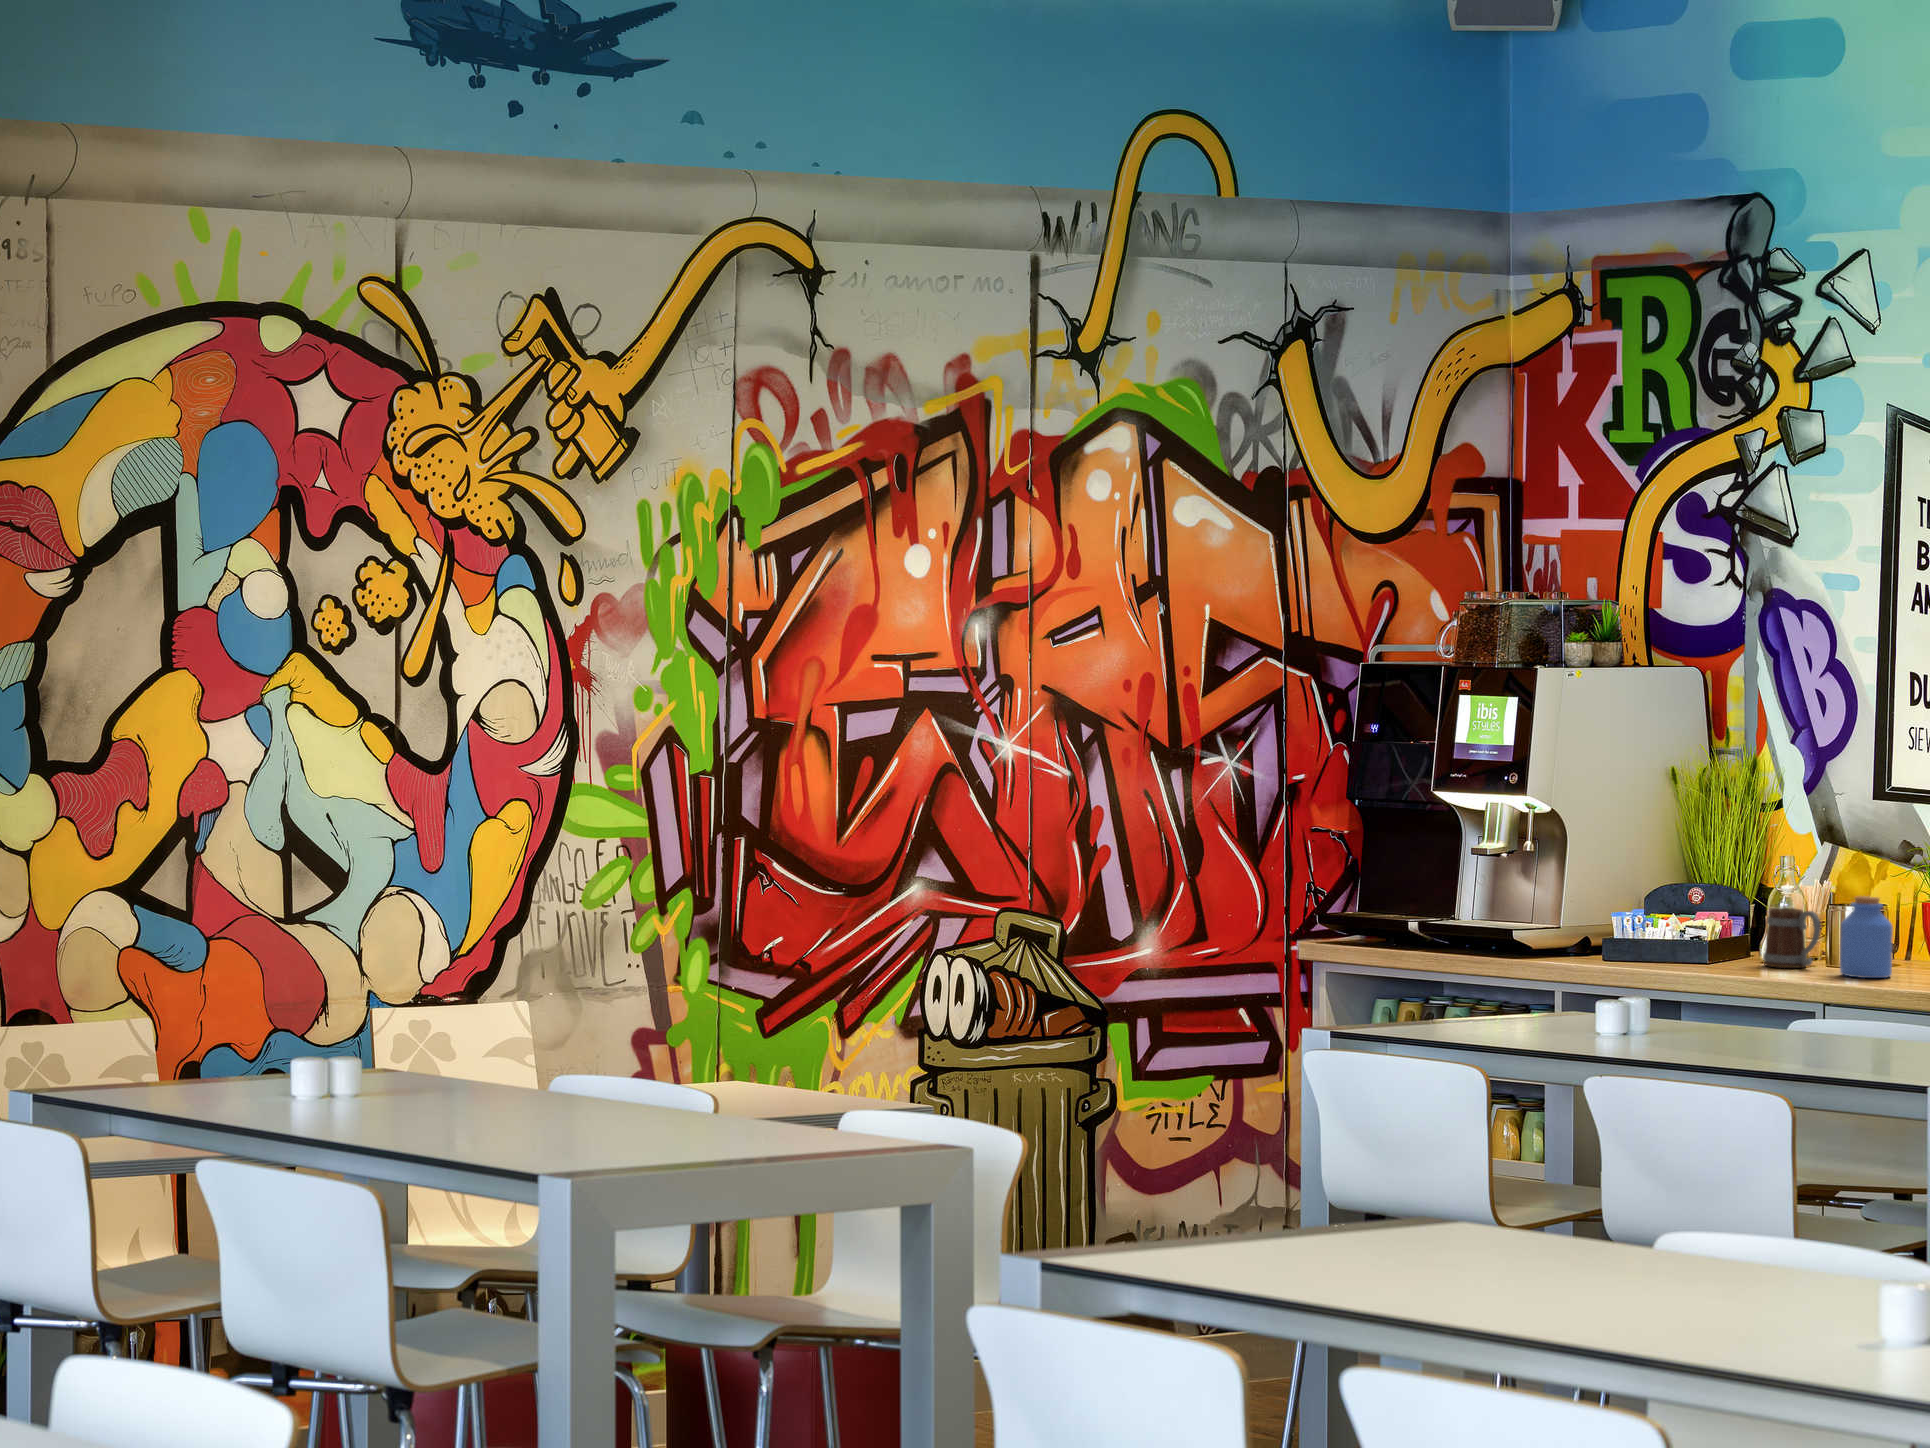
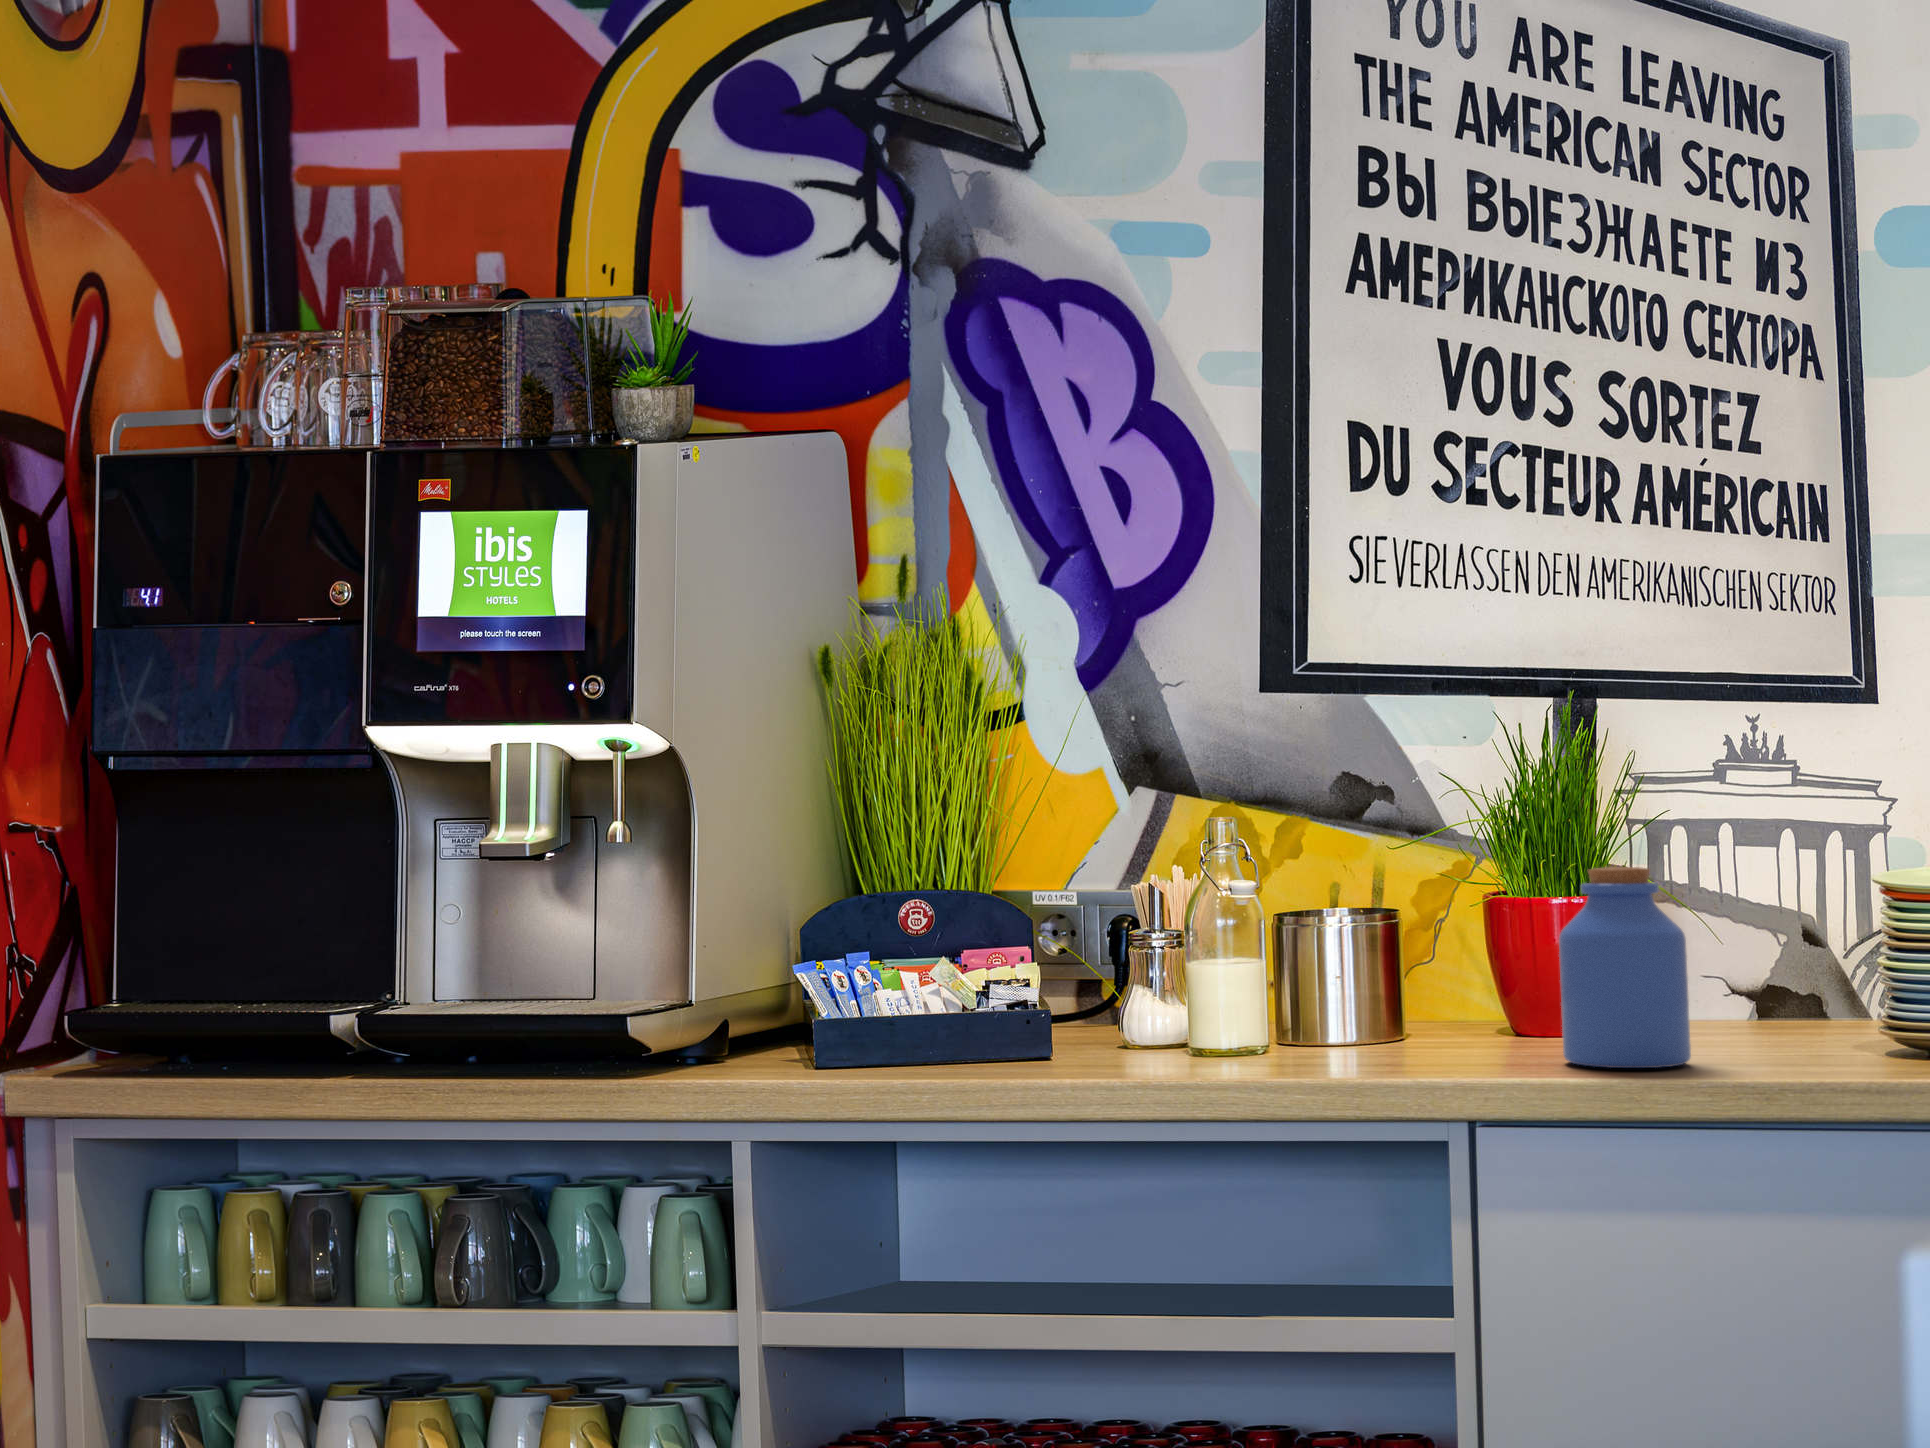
mug: present [1763,908,1821,968] -> none [1323,919,1476,1069]

